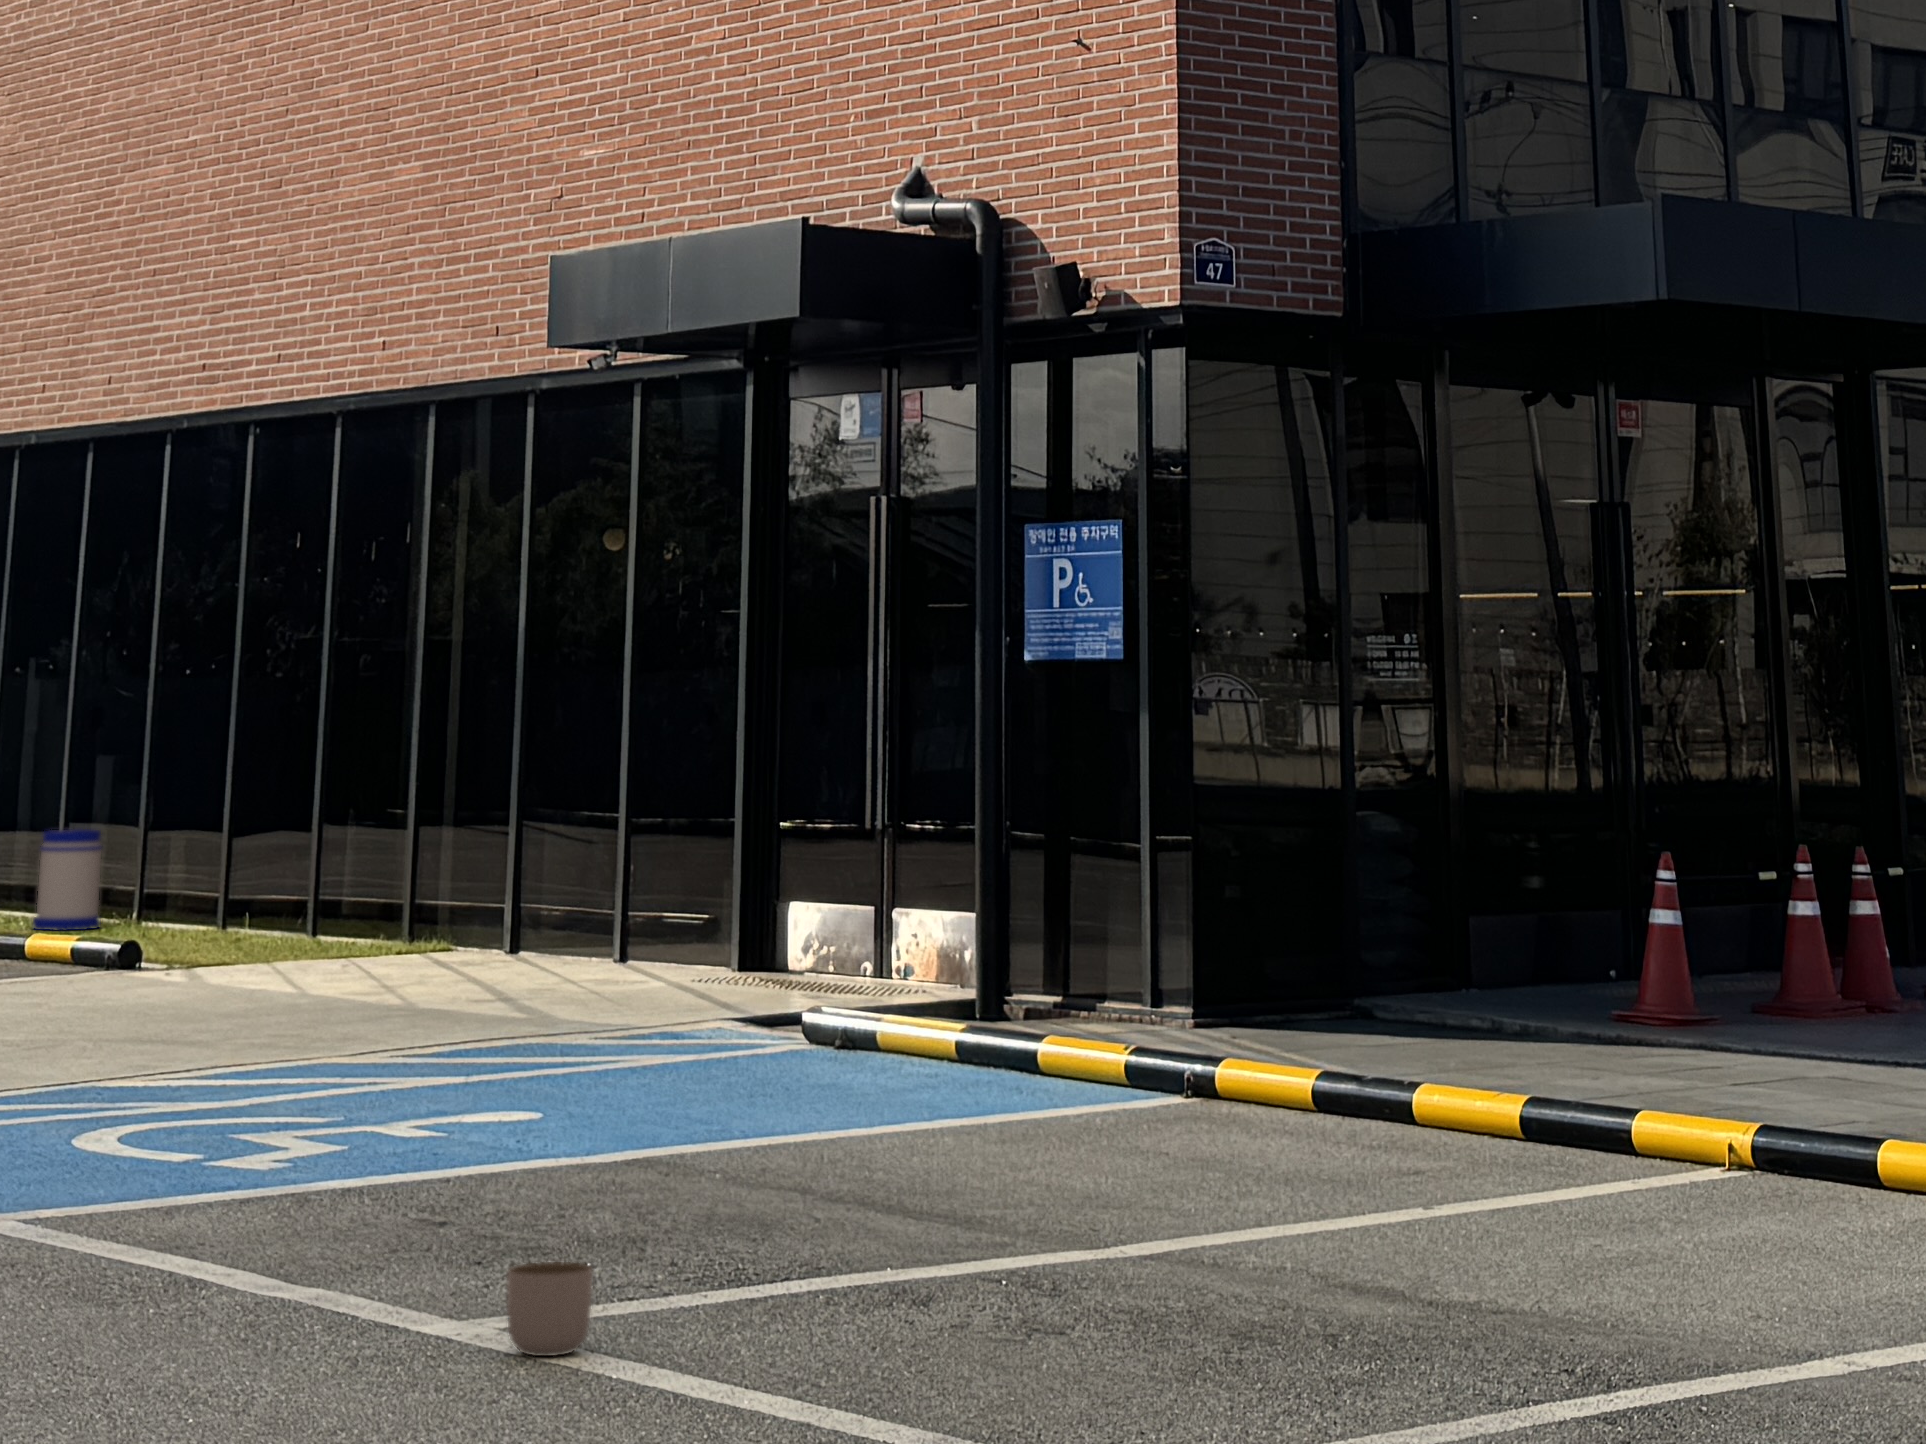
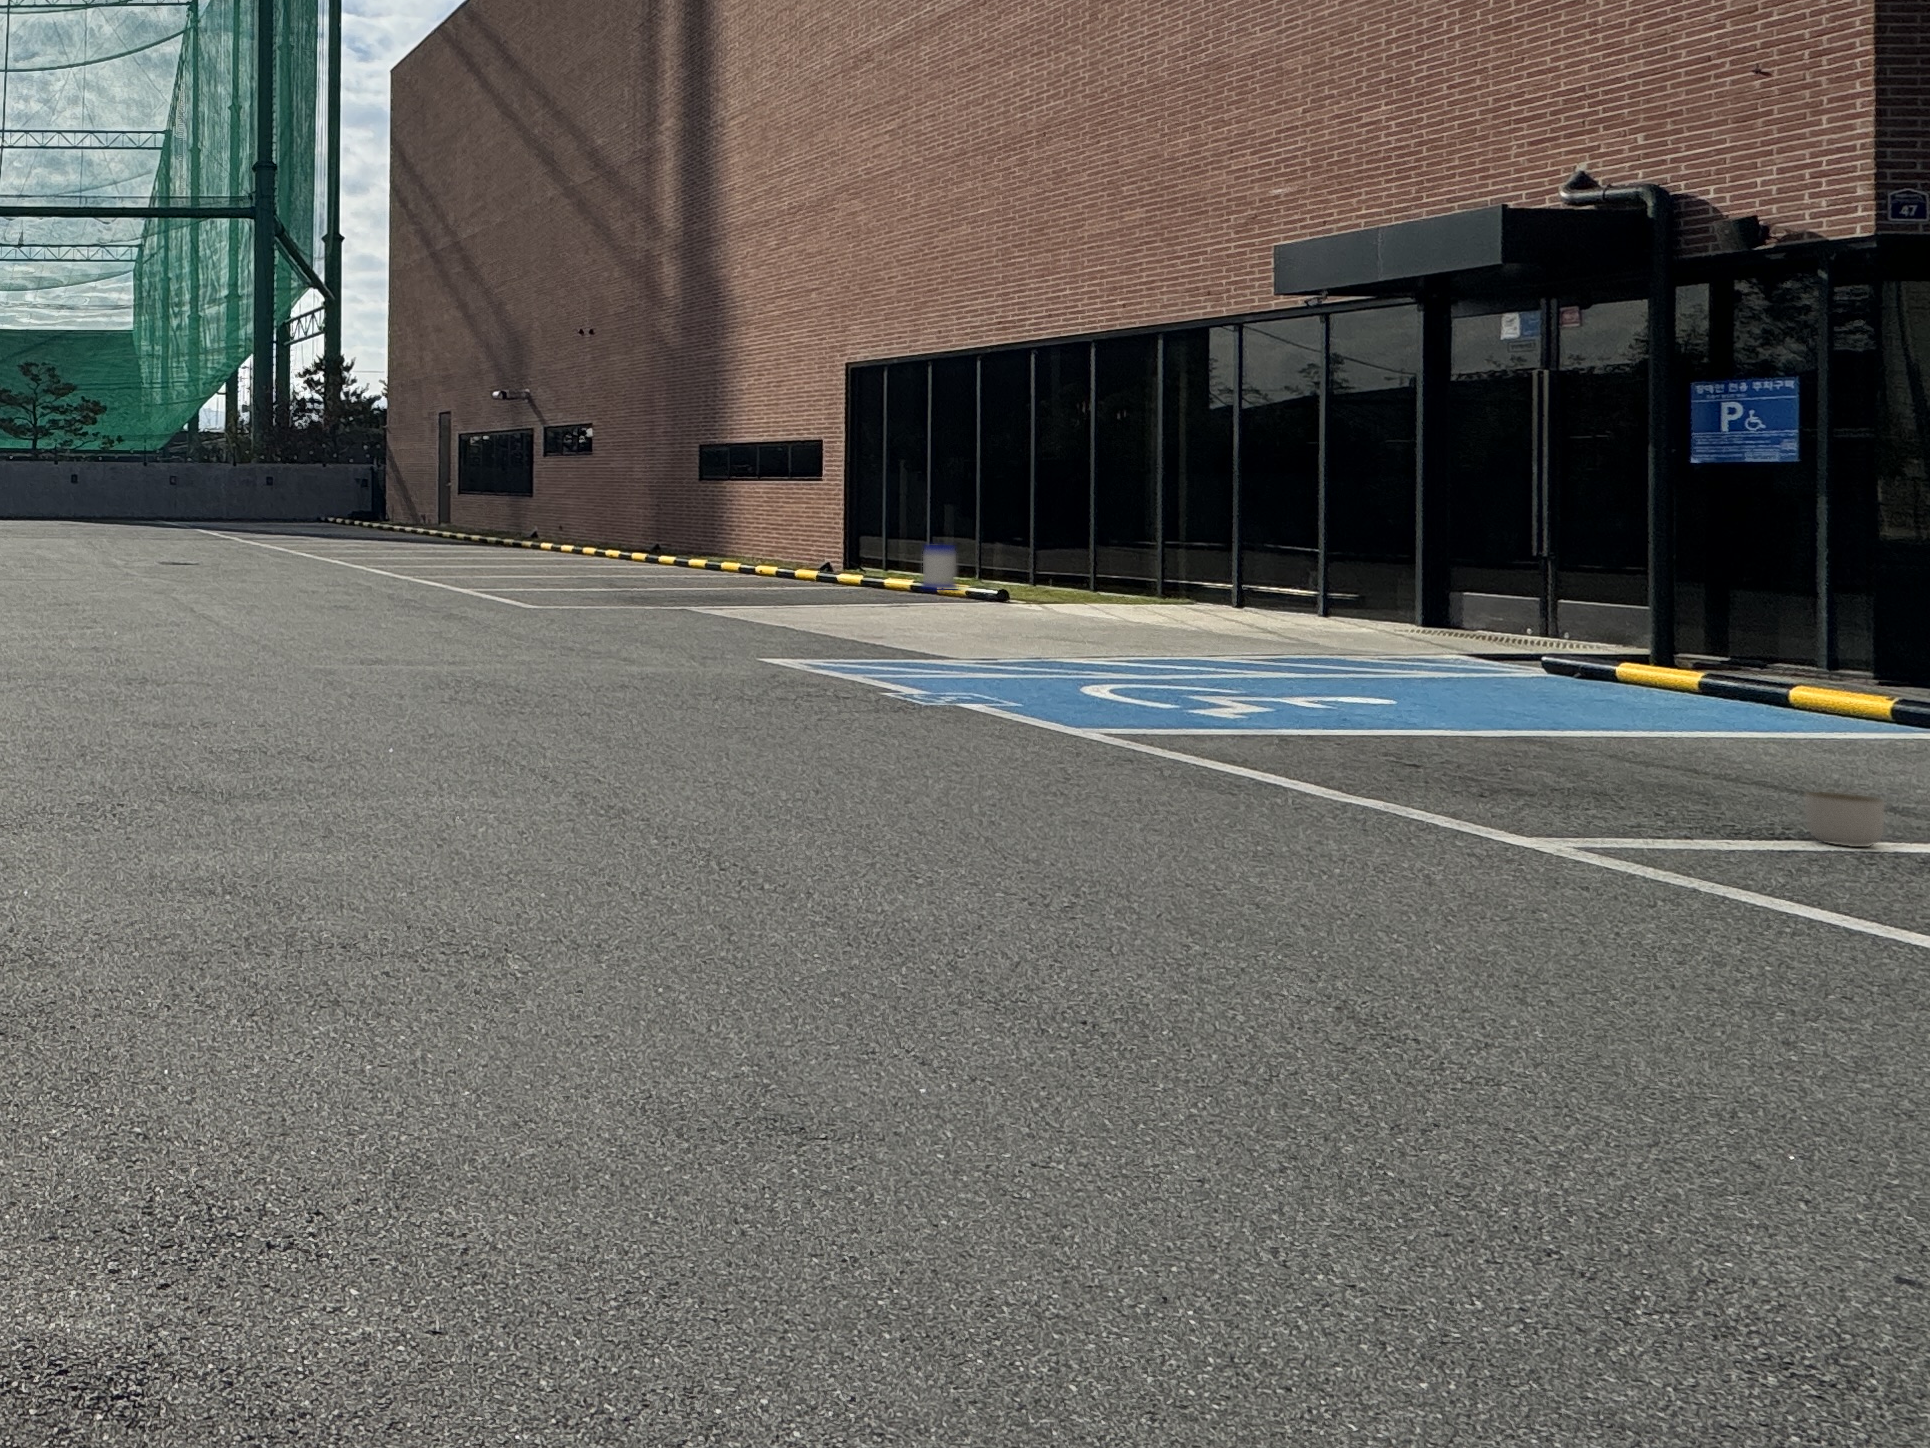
planter: present [507,1262,592,1356] -> present [1805,792,1884,847]

